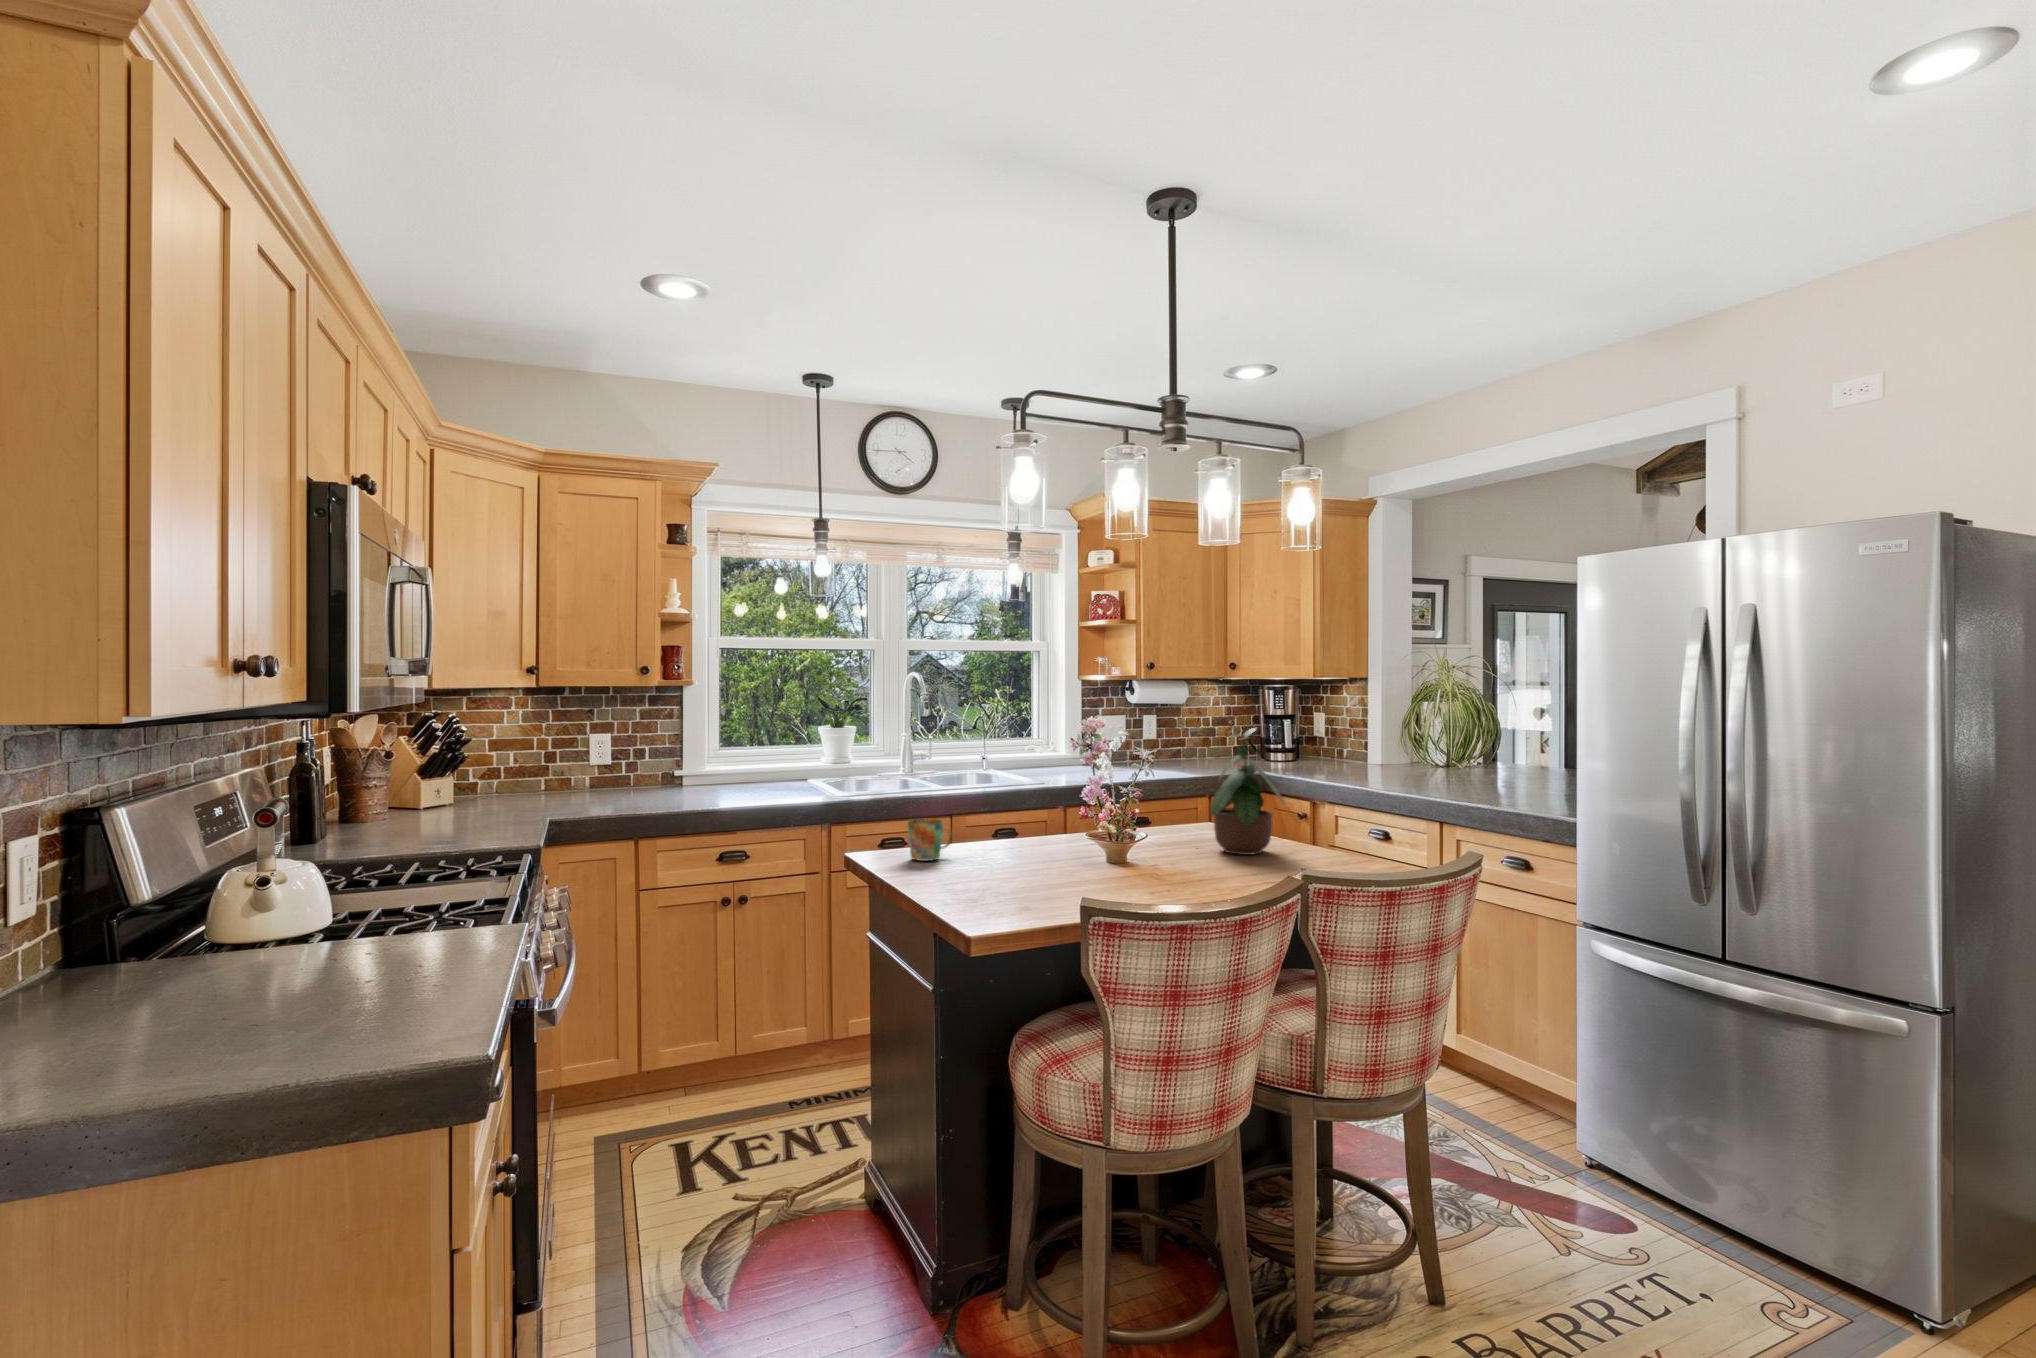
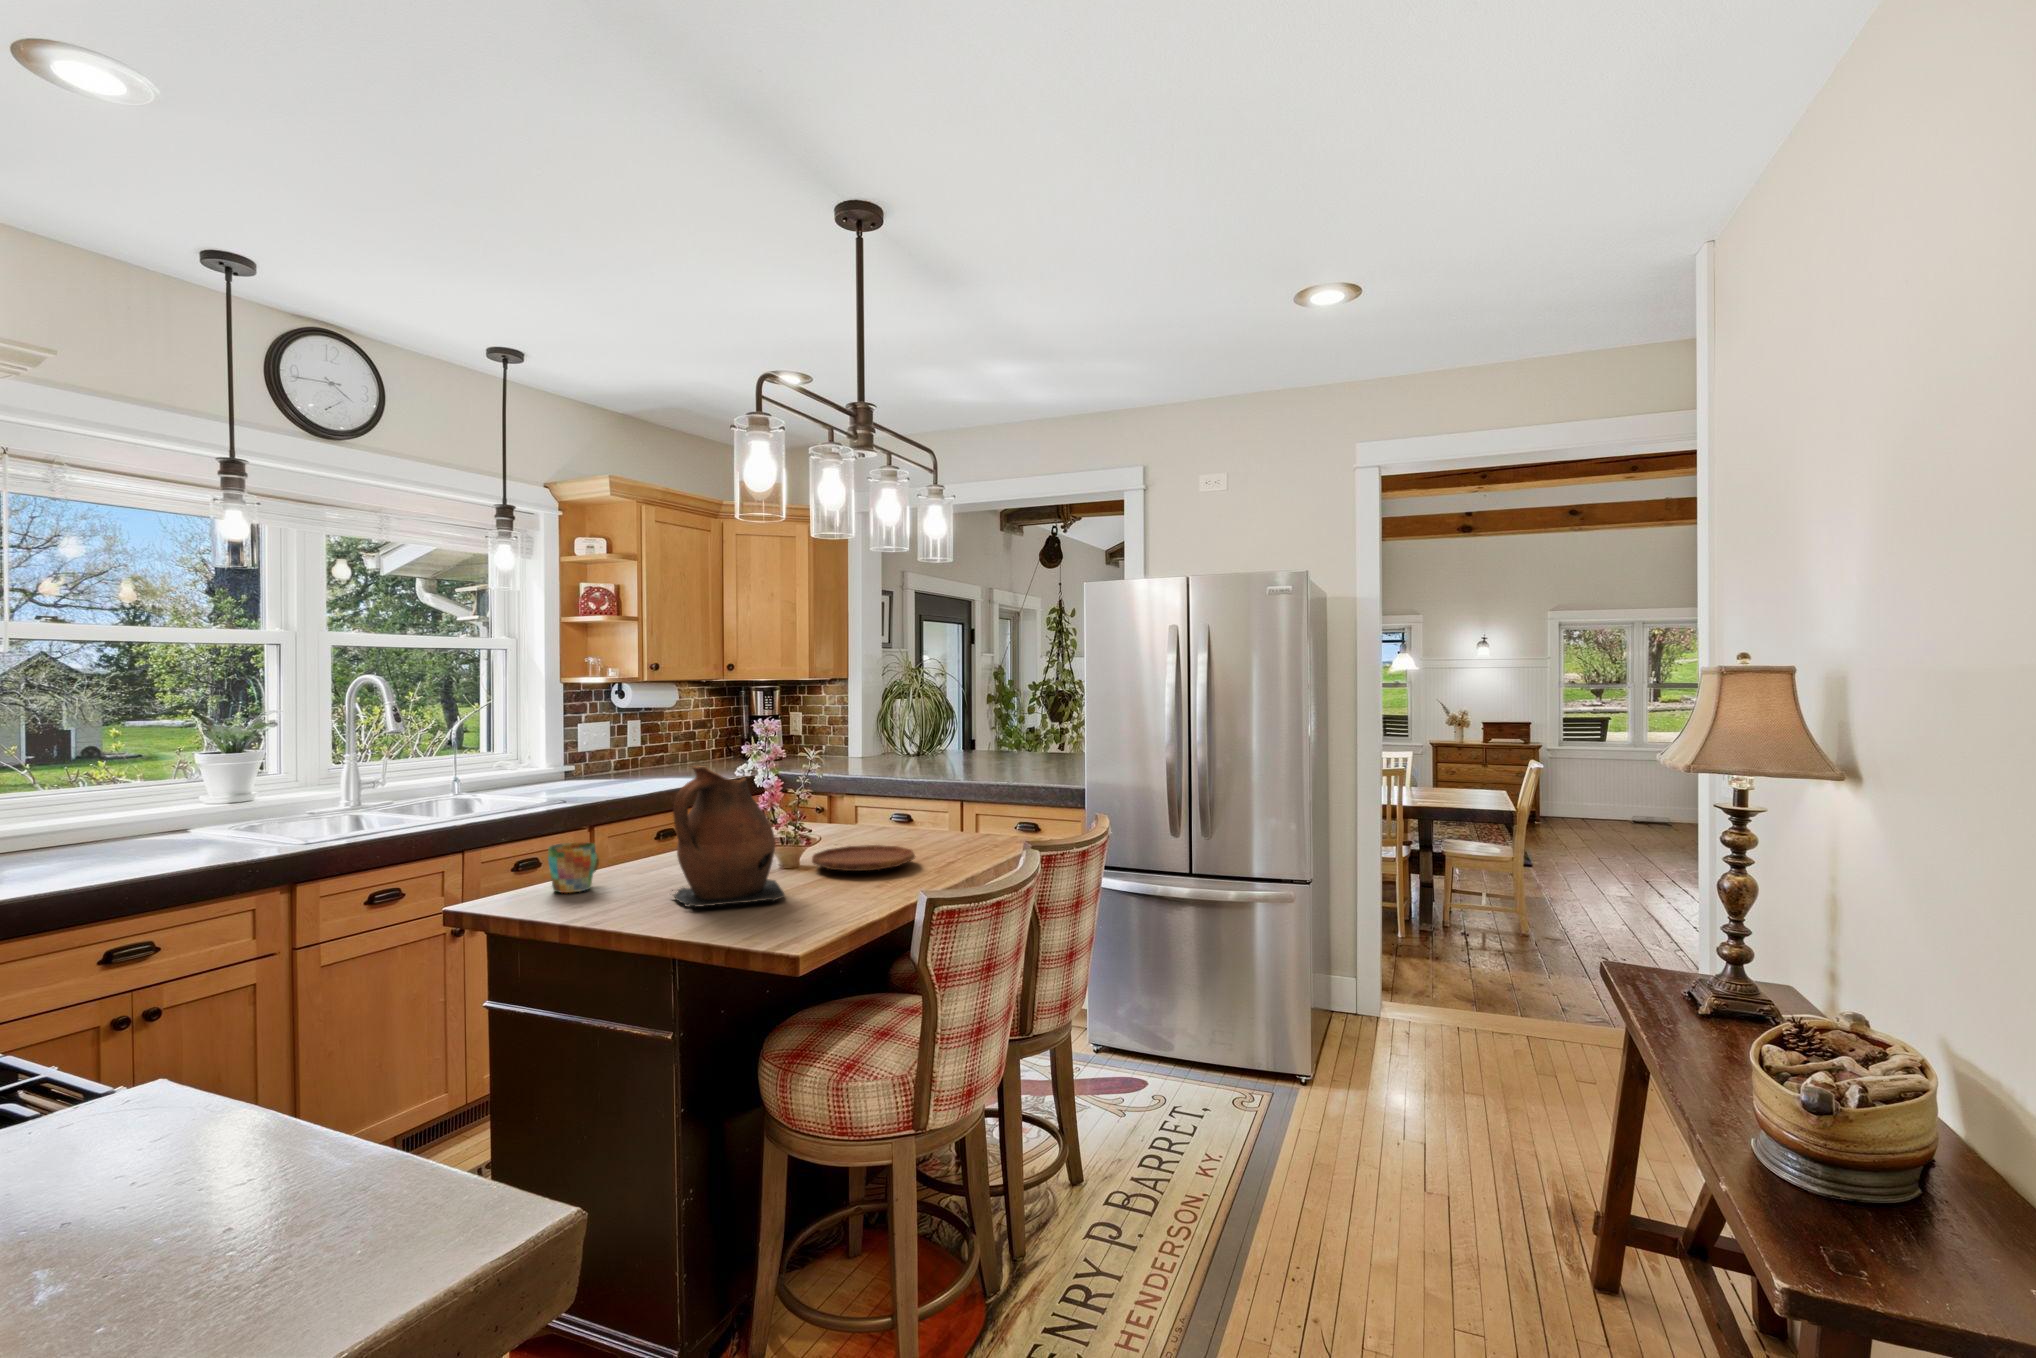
potted plant: present [1210,728,1284,855] -> none [843,714,921,842]
ceramic pitcher: none [962,759,1075,894] -> present [672,766,785,907]
tray: none [1123,854,1233,880] -> present [812,845,915,871]

